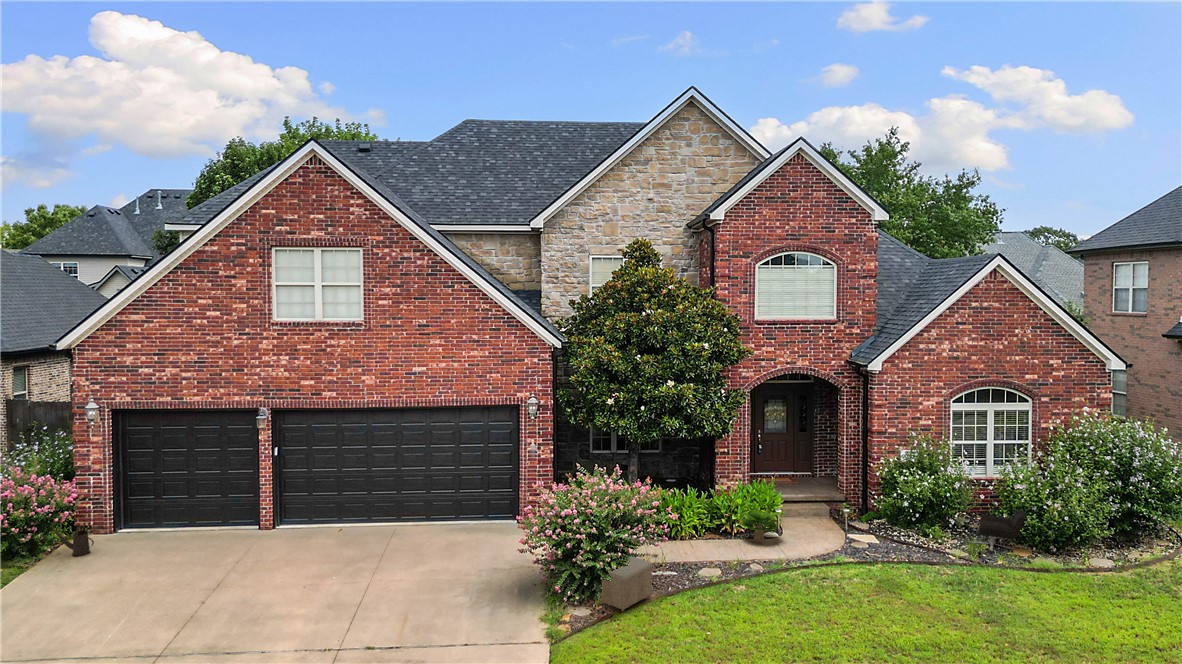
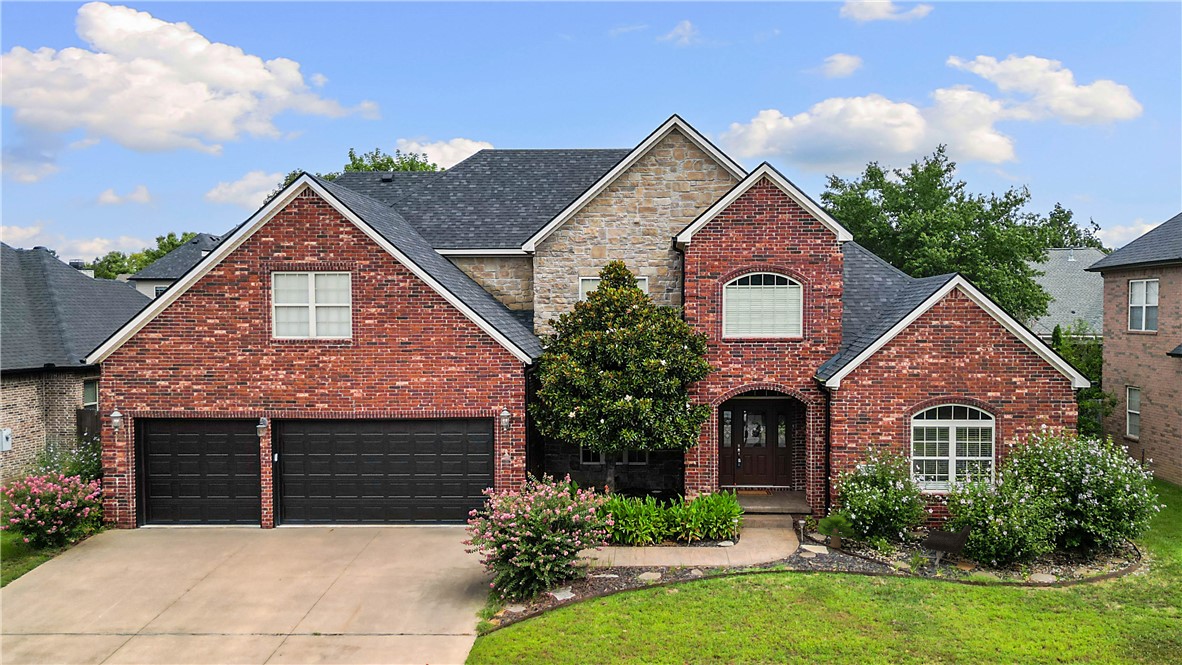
potted plant: present [741,509,778,543] -> present [819,516,854,548]
watering can: present [55,525,94,557] -> none [81,520,113,547]
storage bench: present [602,557,653,611] -> none [538,559,588,609]

